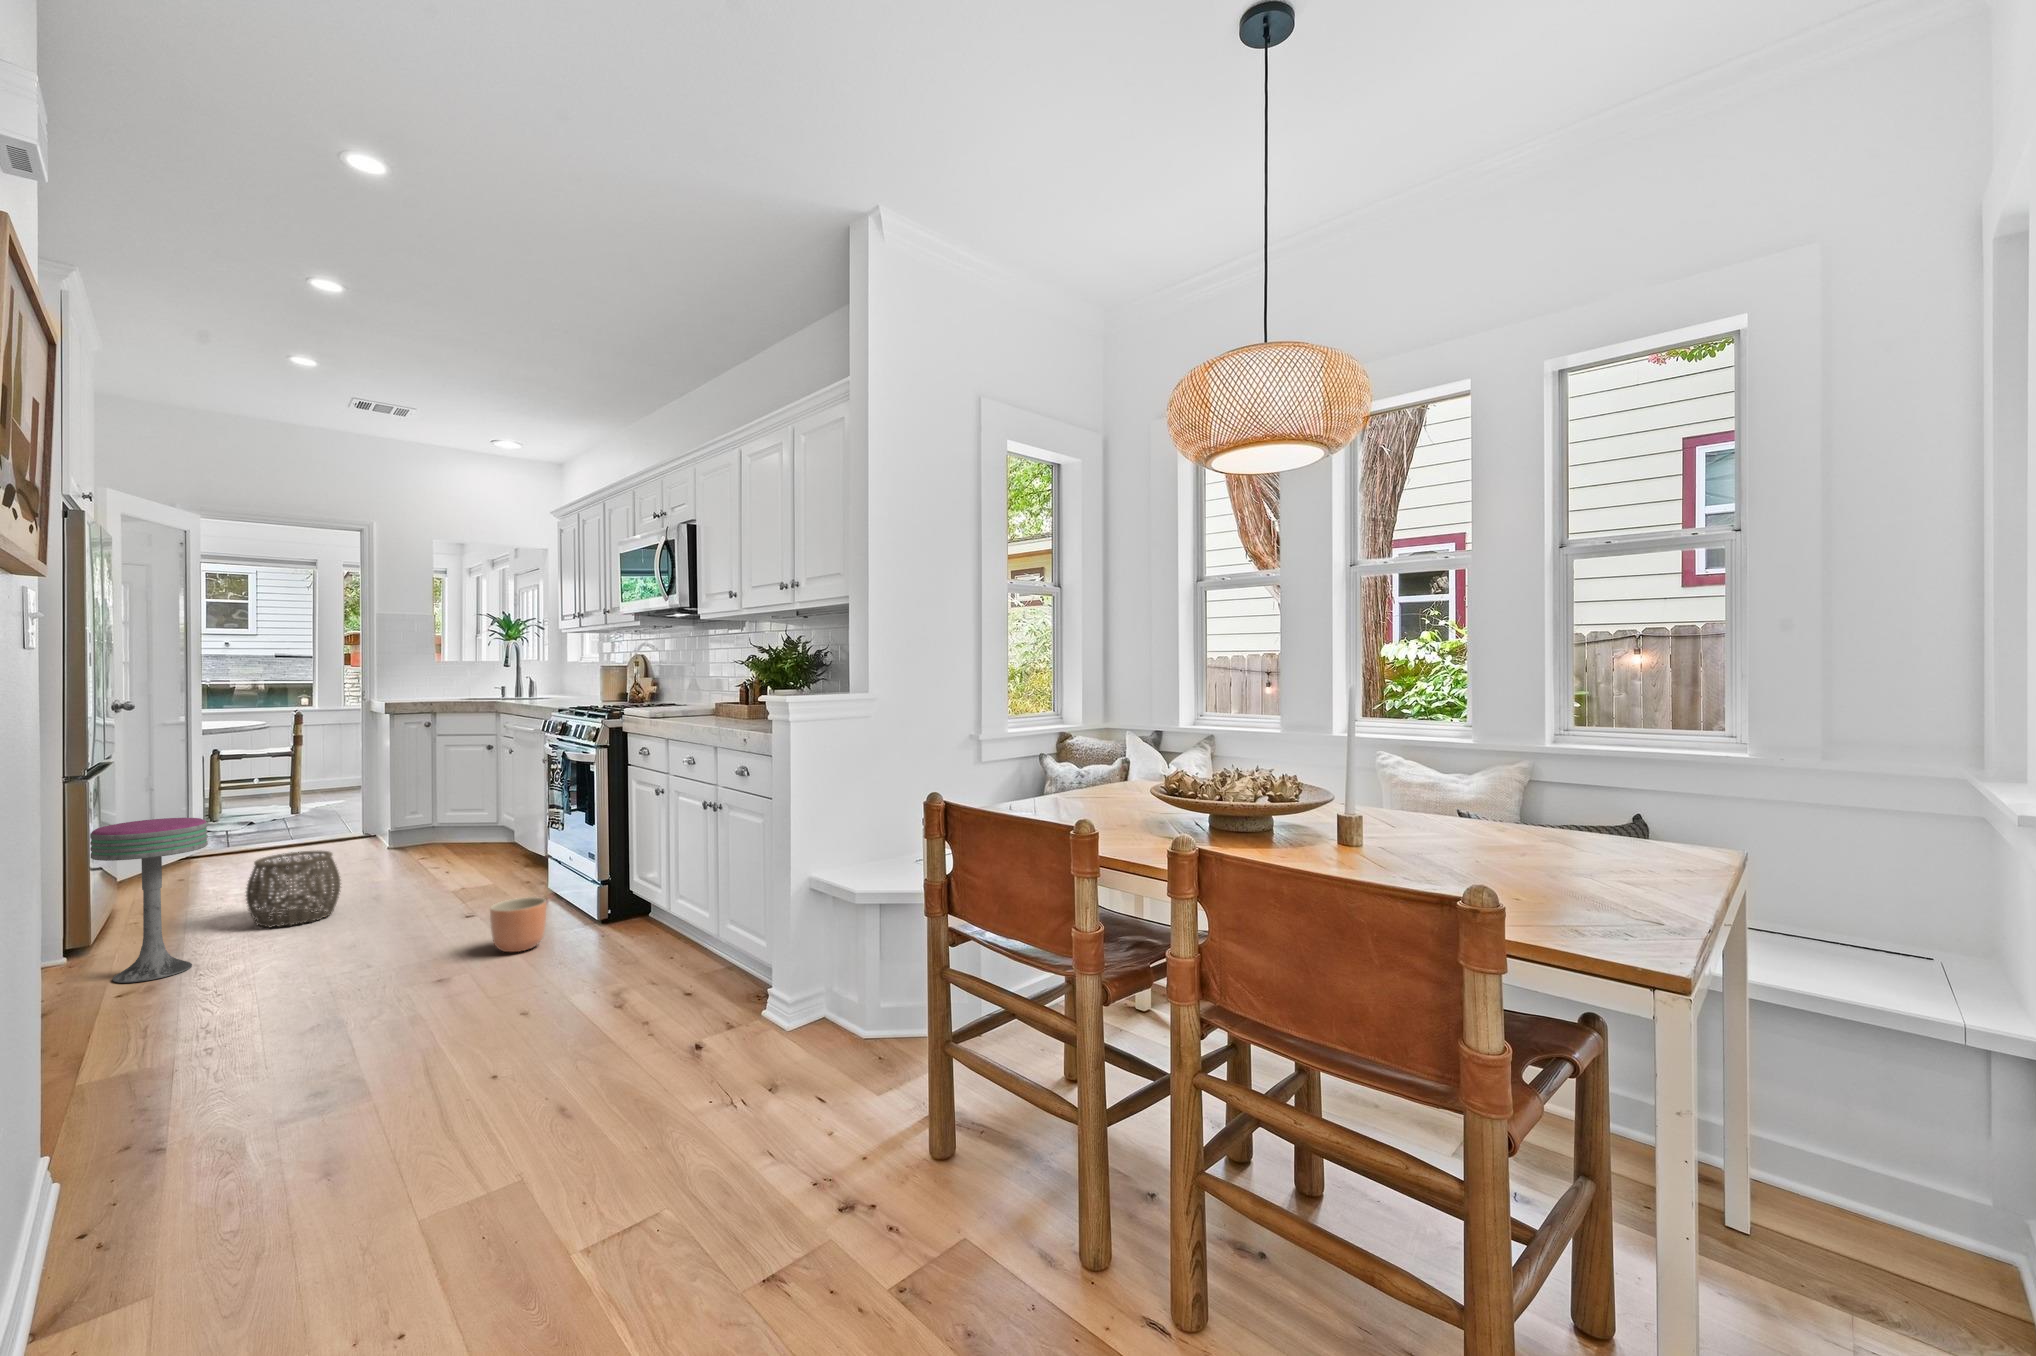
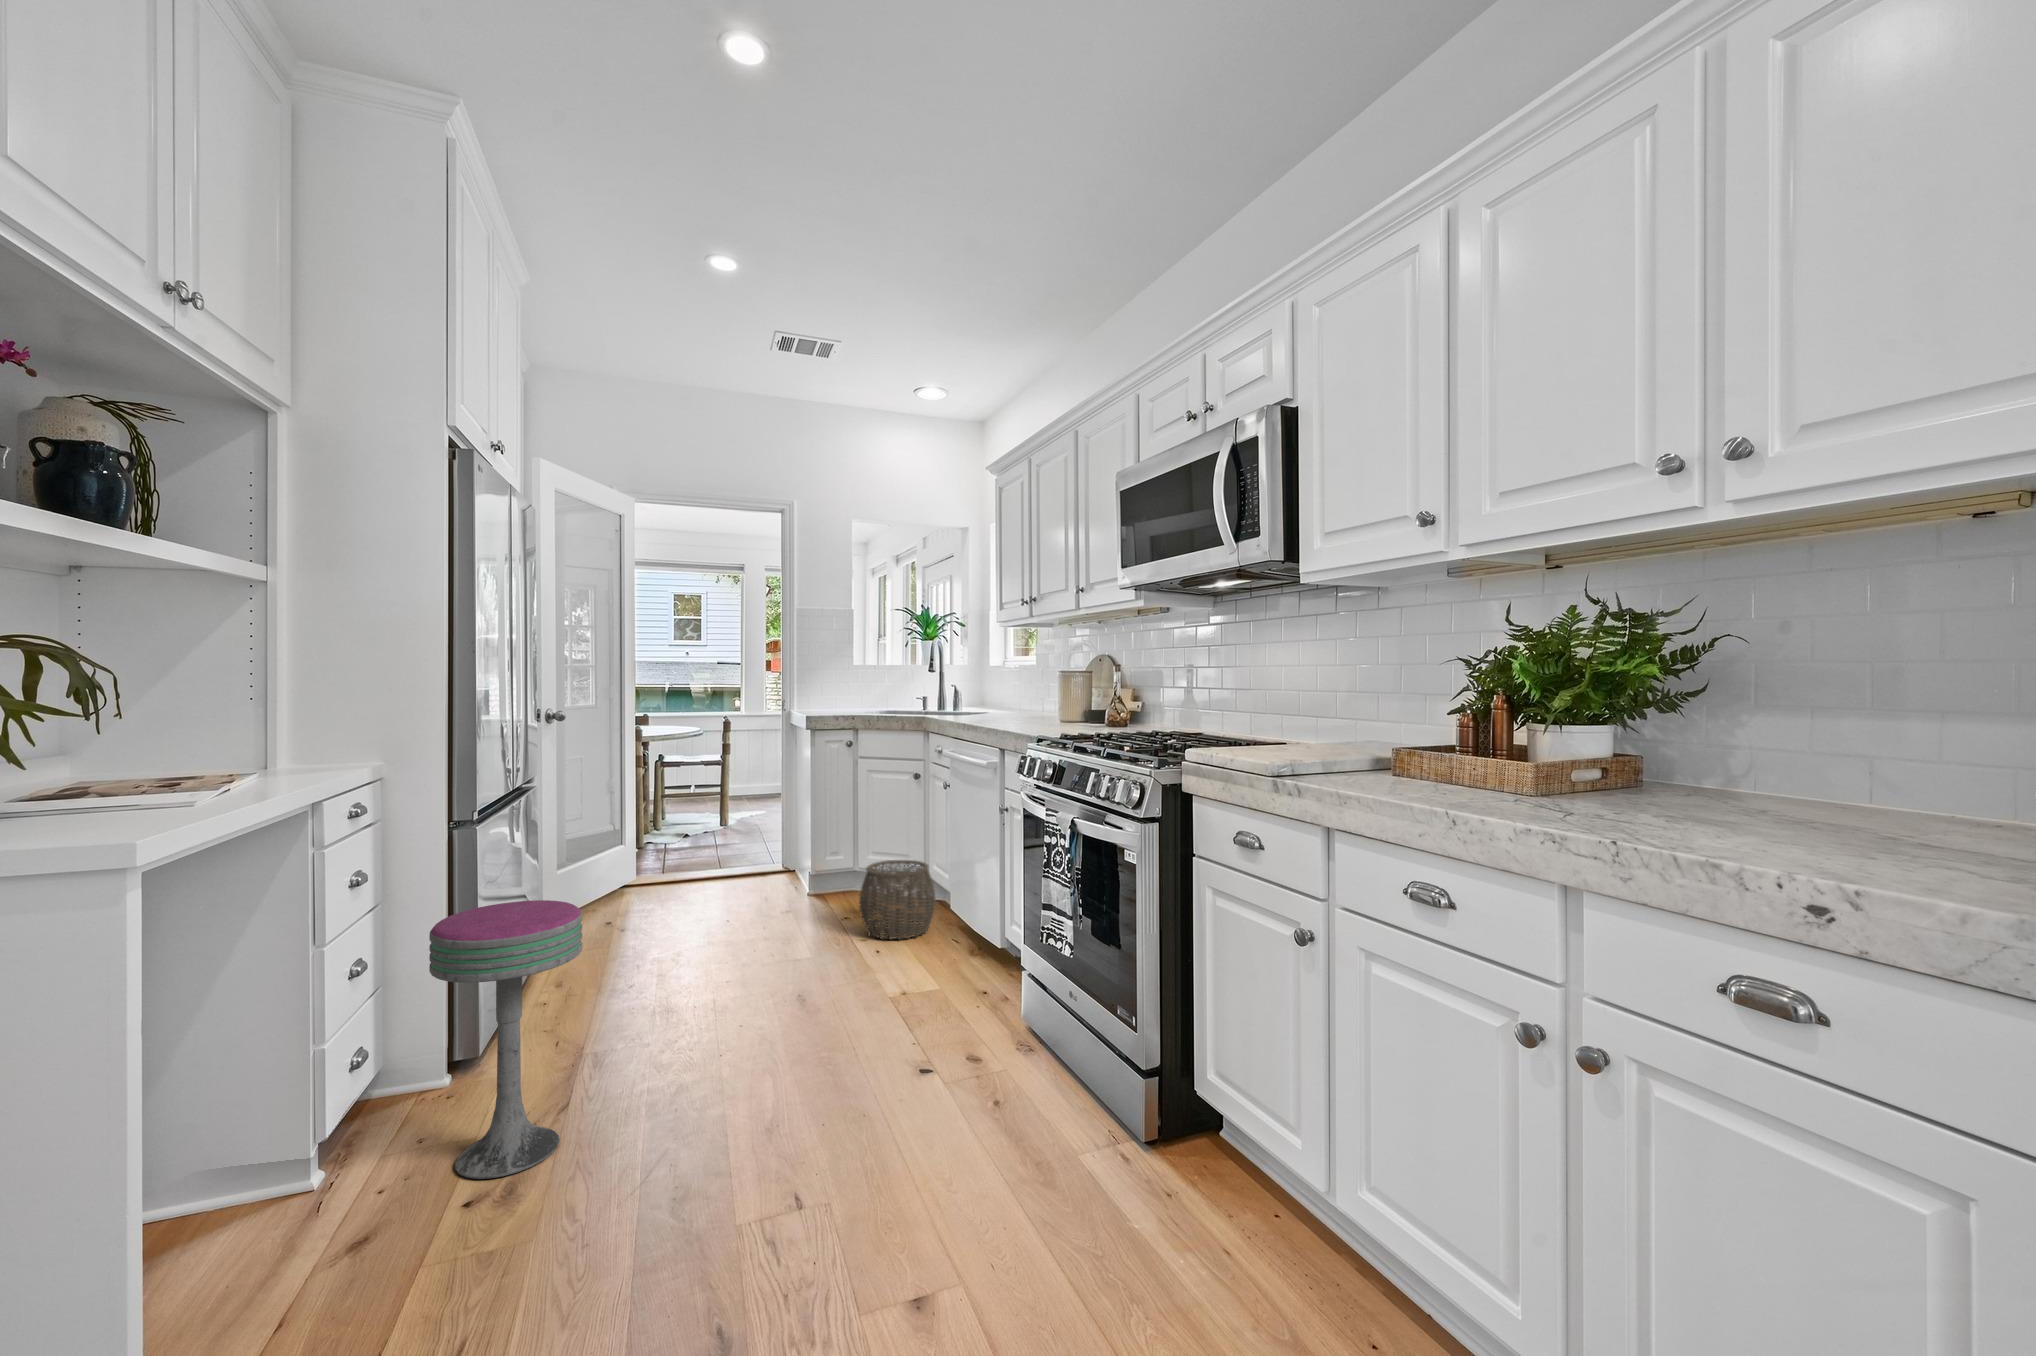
woven basket: present [246,850,341,927] -> present [859,860,936,939]
planter: present [490,897,546,952] -> none [983,1100,1076,1224]

